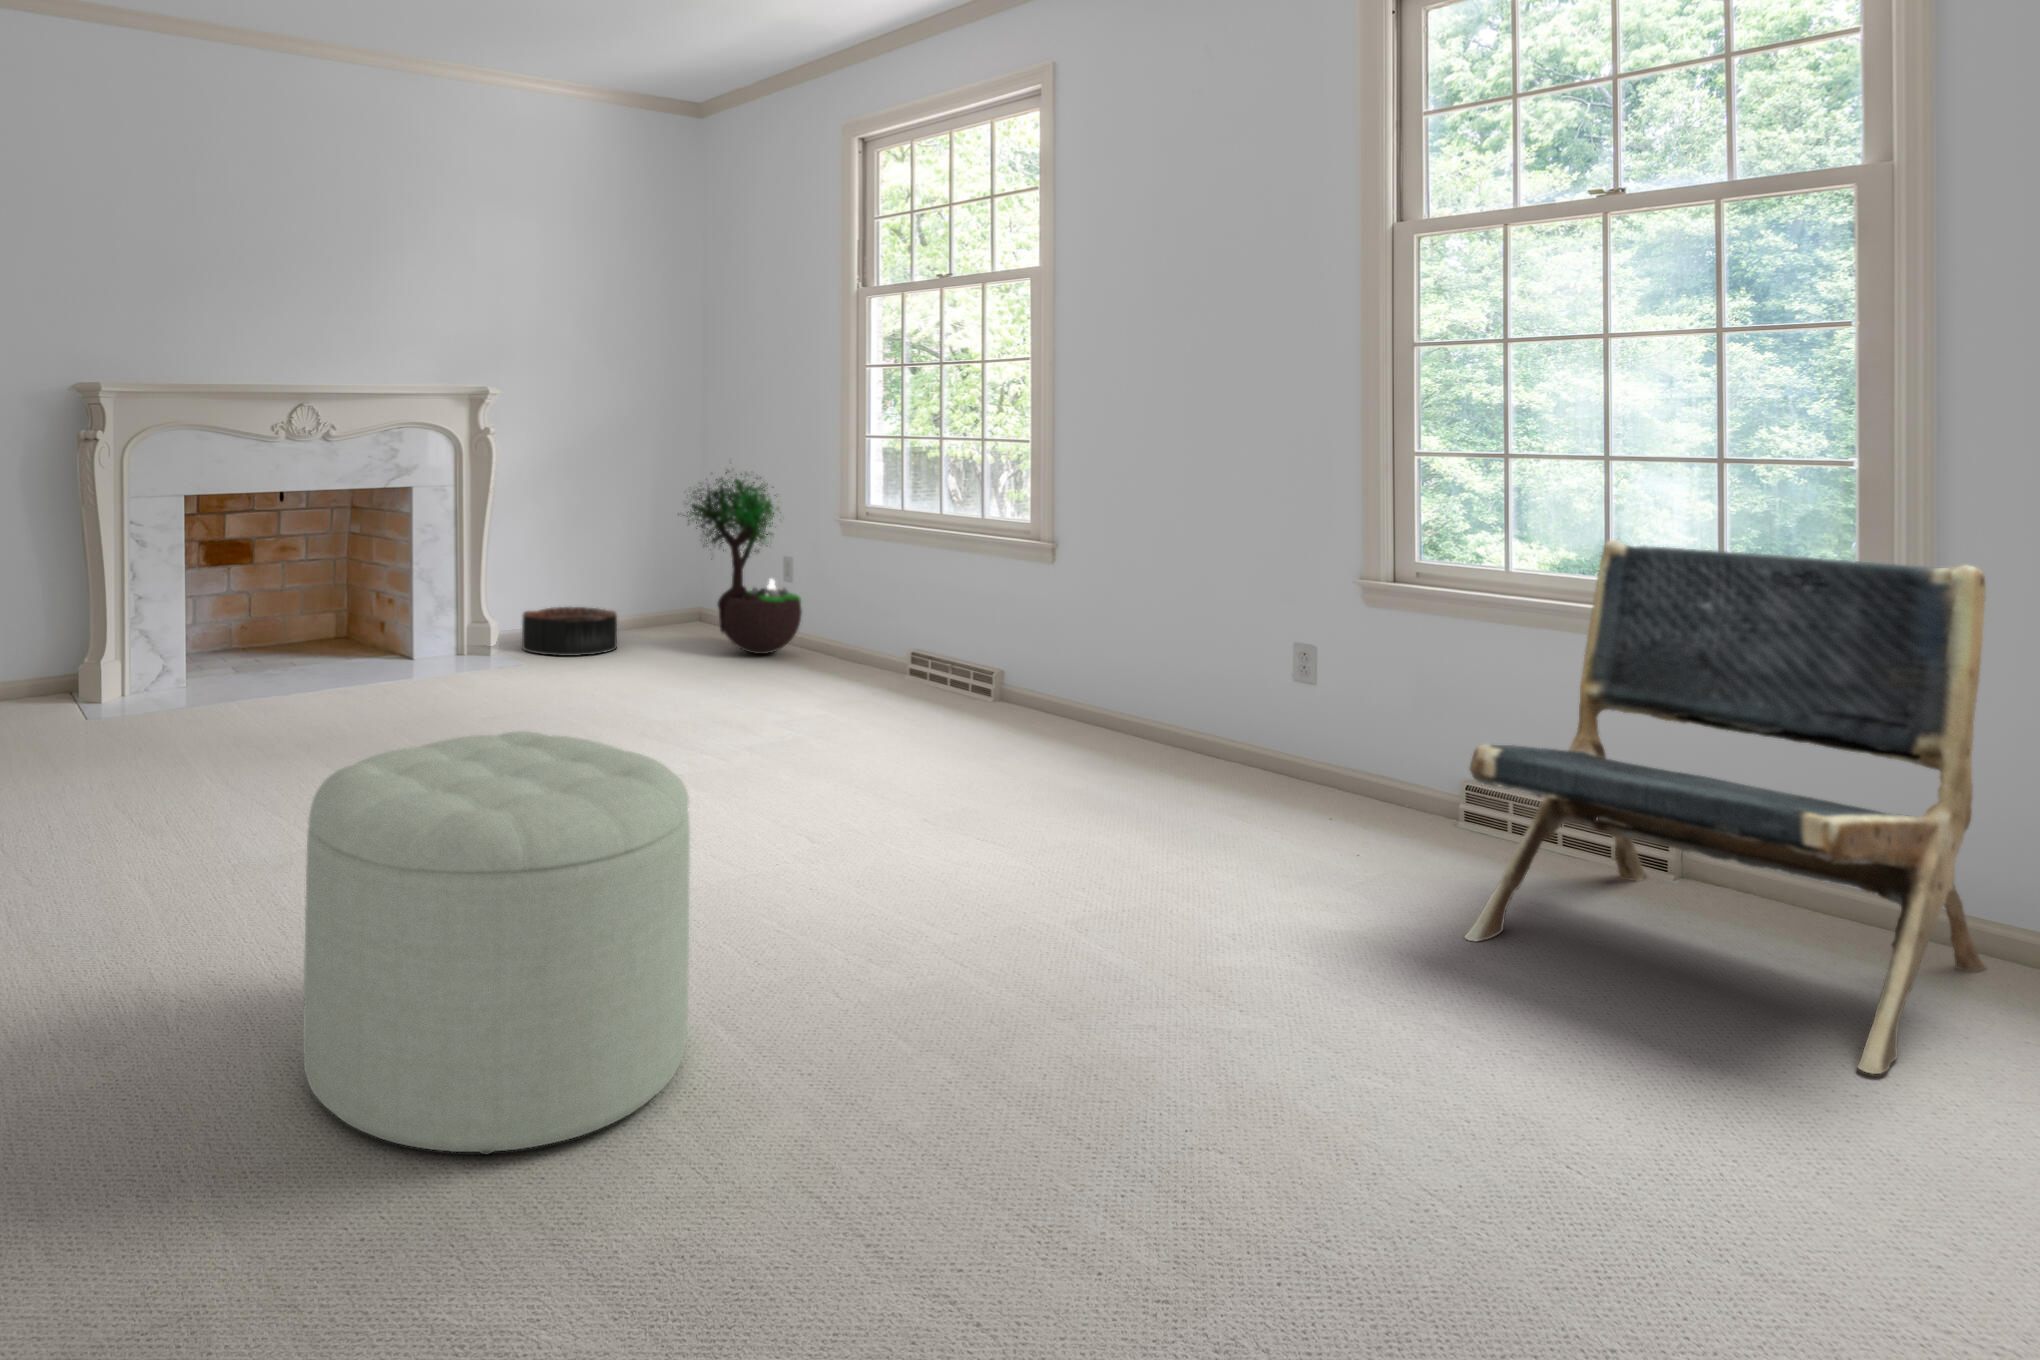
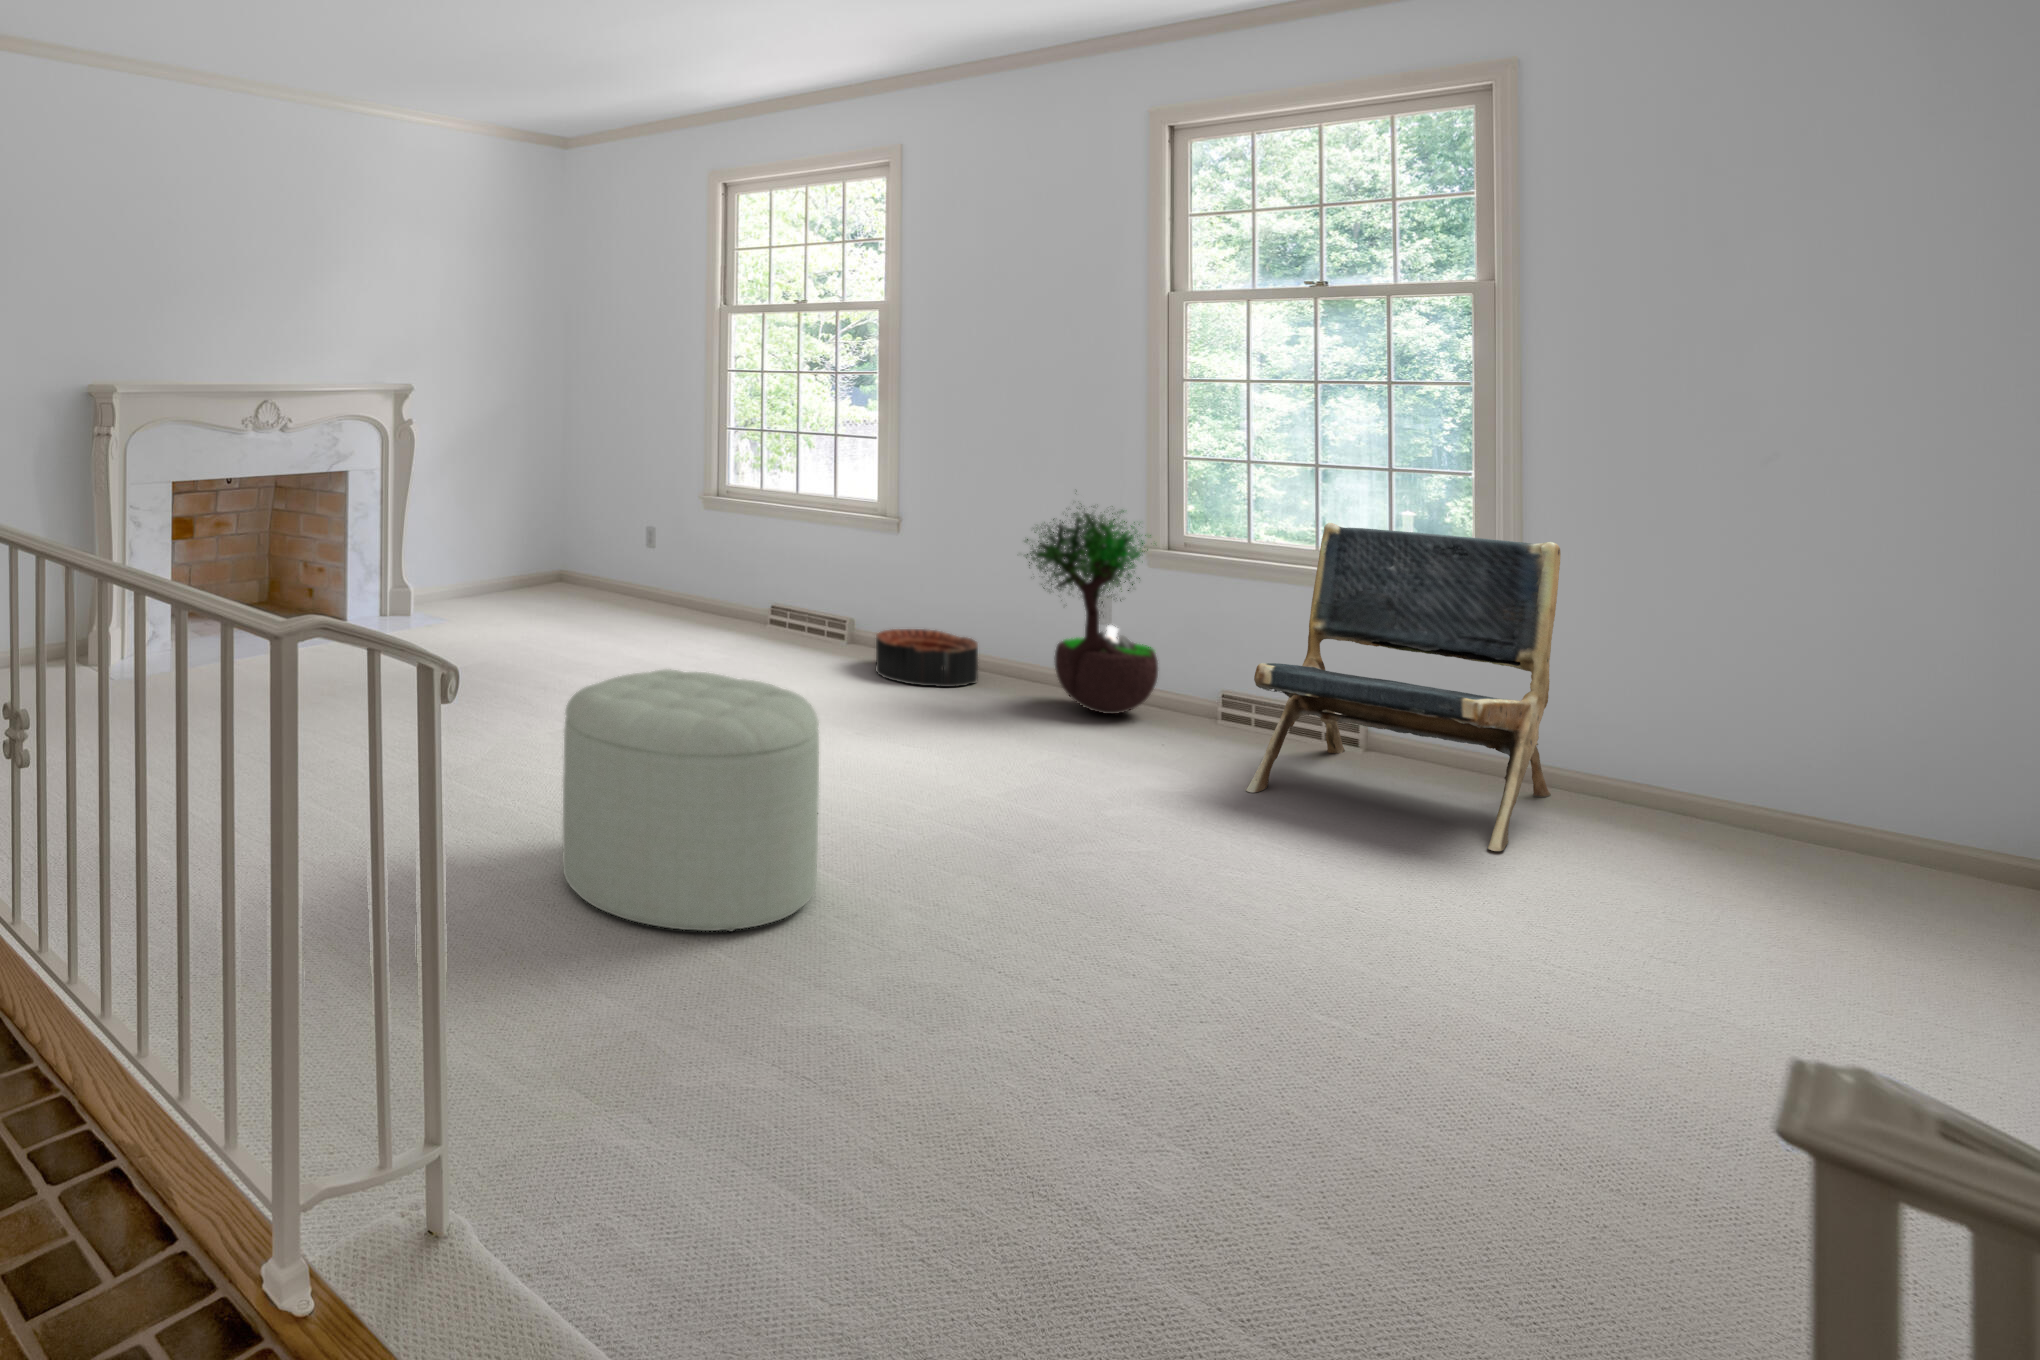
potted tree: present [678,470,802,654] -> present [1026,503,1158,714]
basket: present [522,607,617,656] -> present [876,629,978,687]

